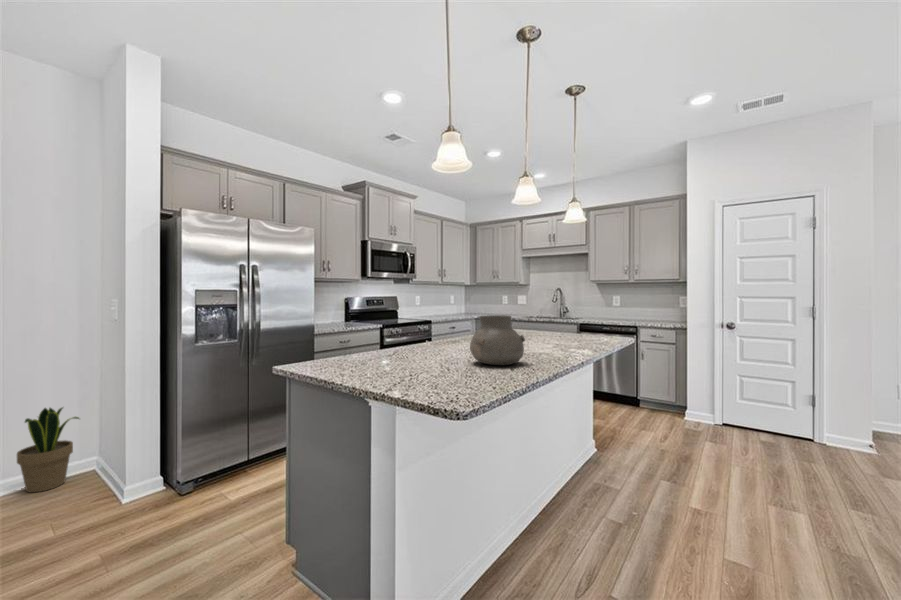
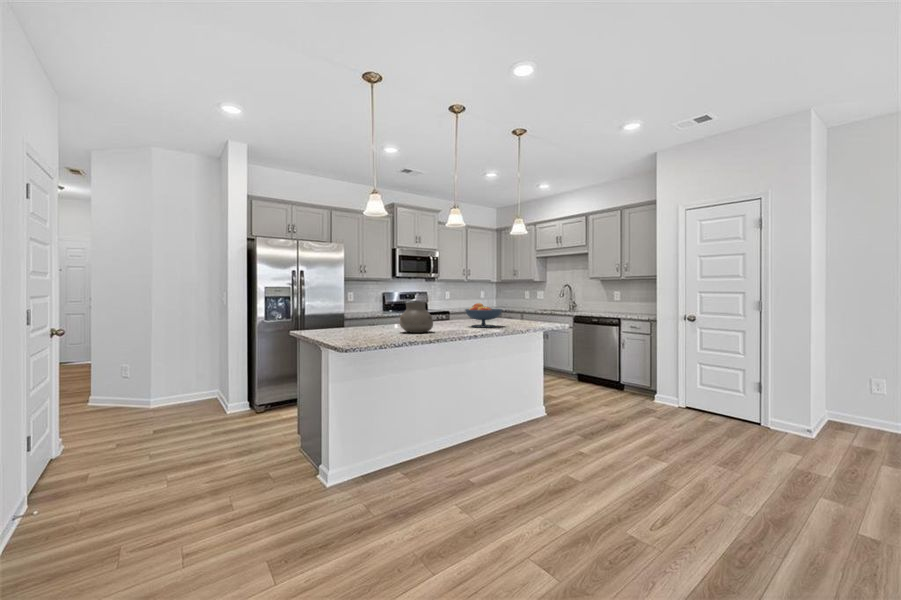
fruit bowl: none [525,314,579,349] -> present [465,303,502,327]
potted plant: present [17,408,79,492] -> none [175,357,206,406]

